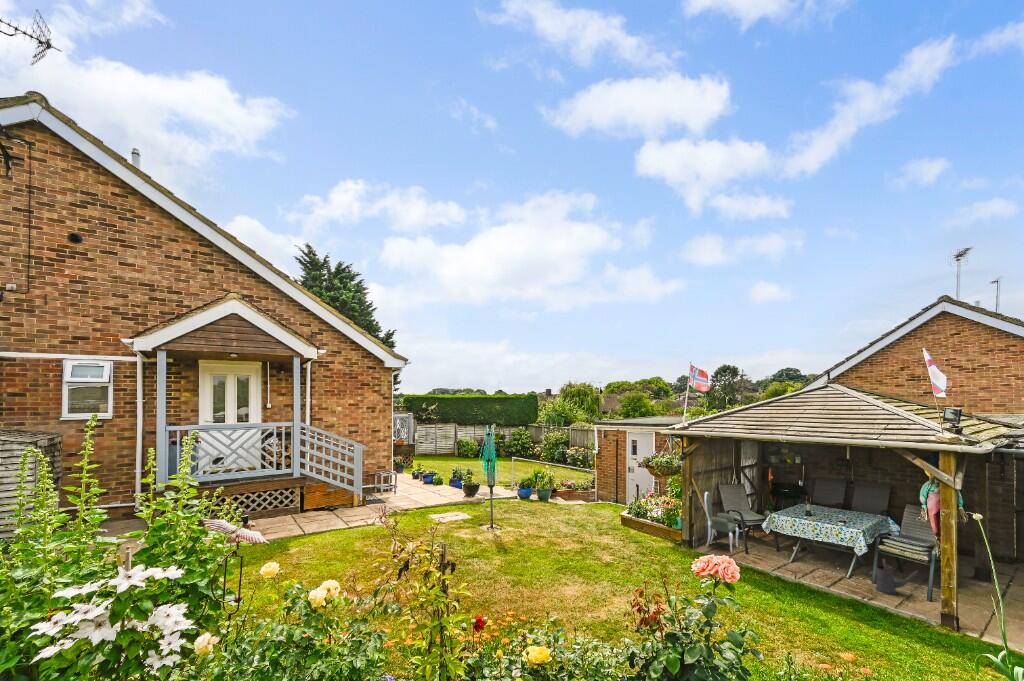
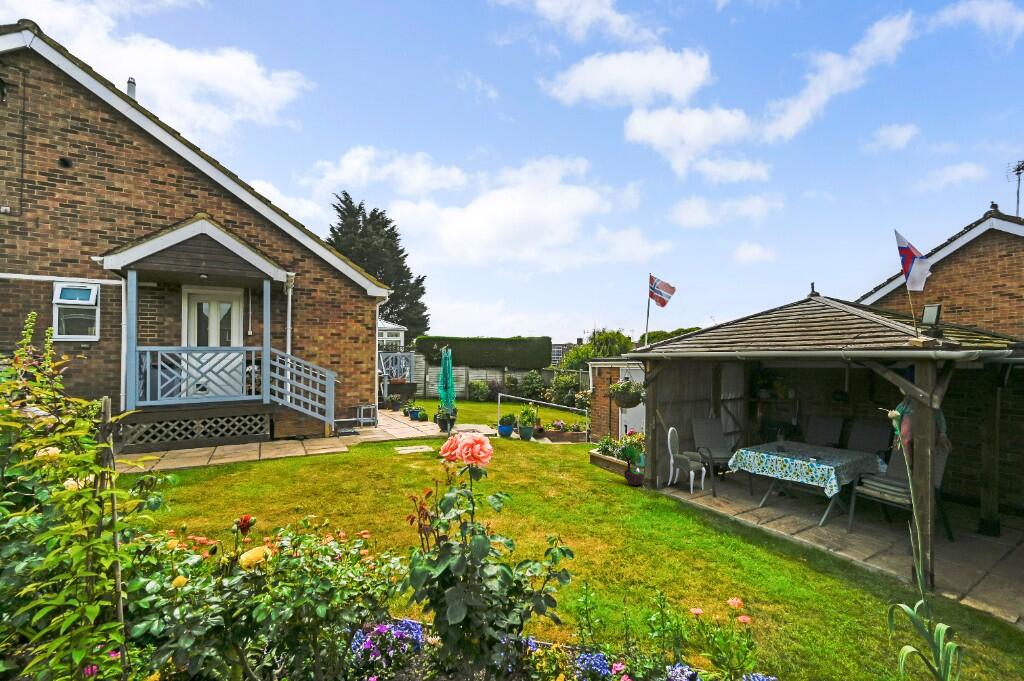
potted tree: none [660,506,688,548] -> present [618,445,644,485]
watering can: present [869,559,918,595] -> none [842,503,905,547]

